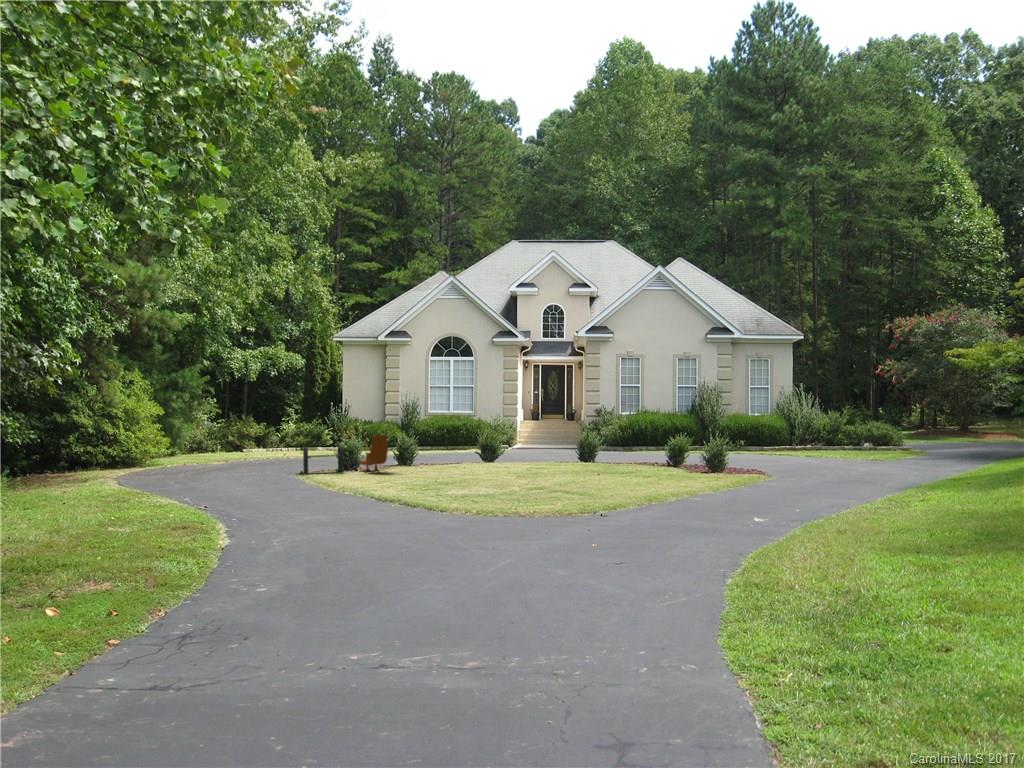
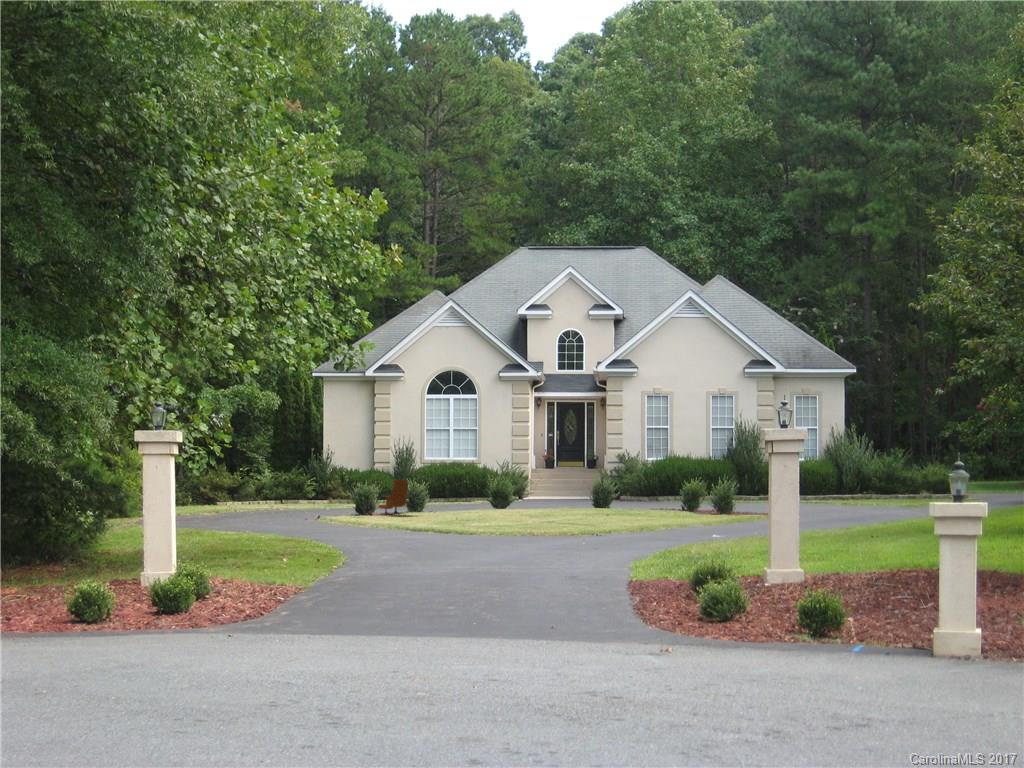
bench: present [303,445,344,475] -> none [325,489,365,517]

